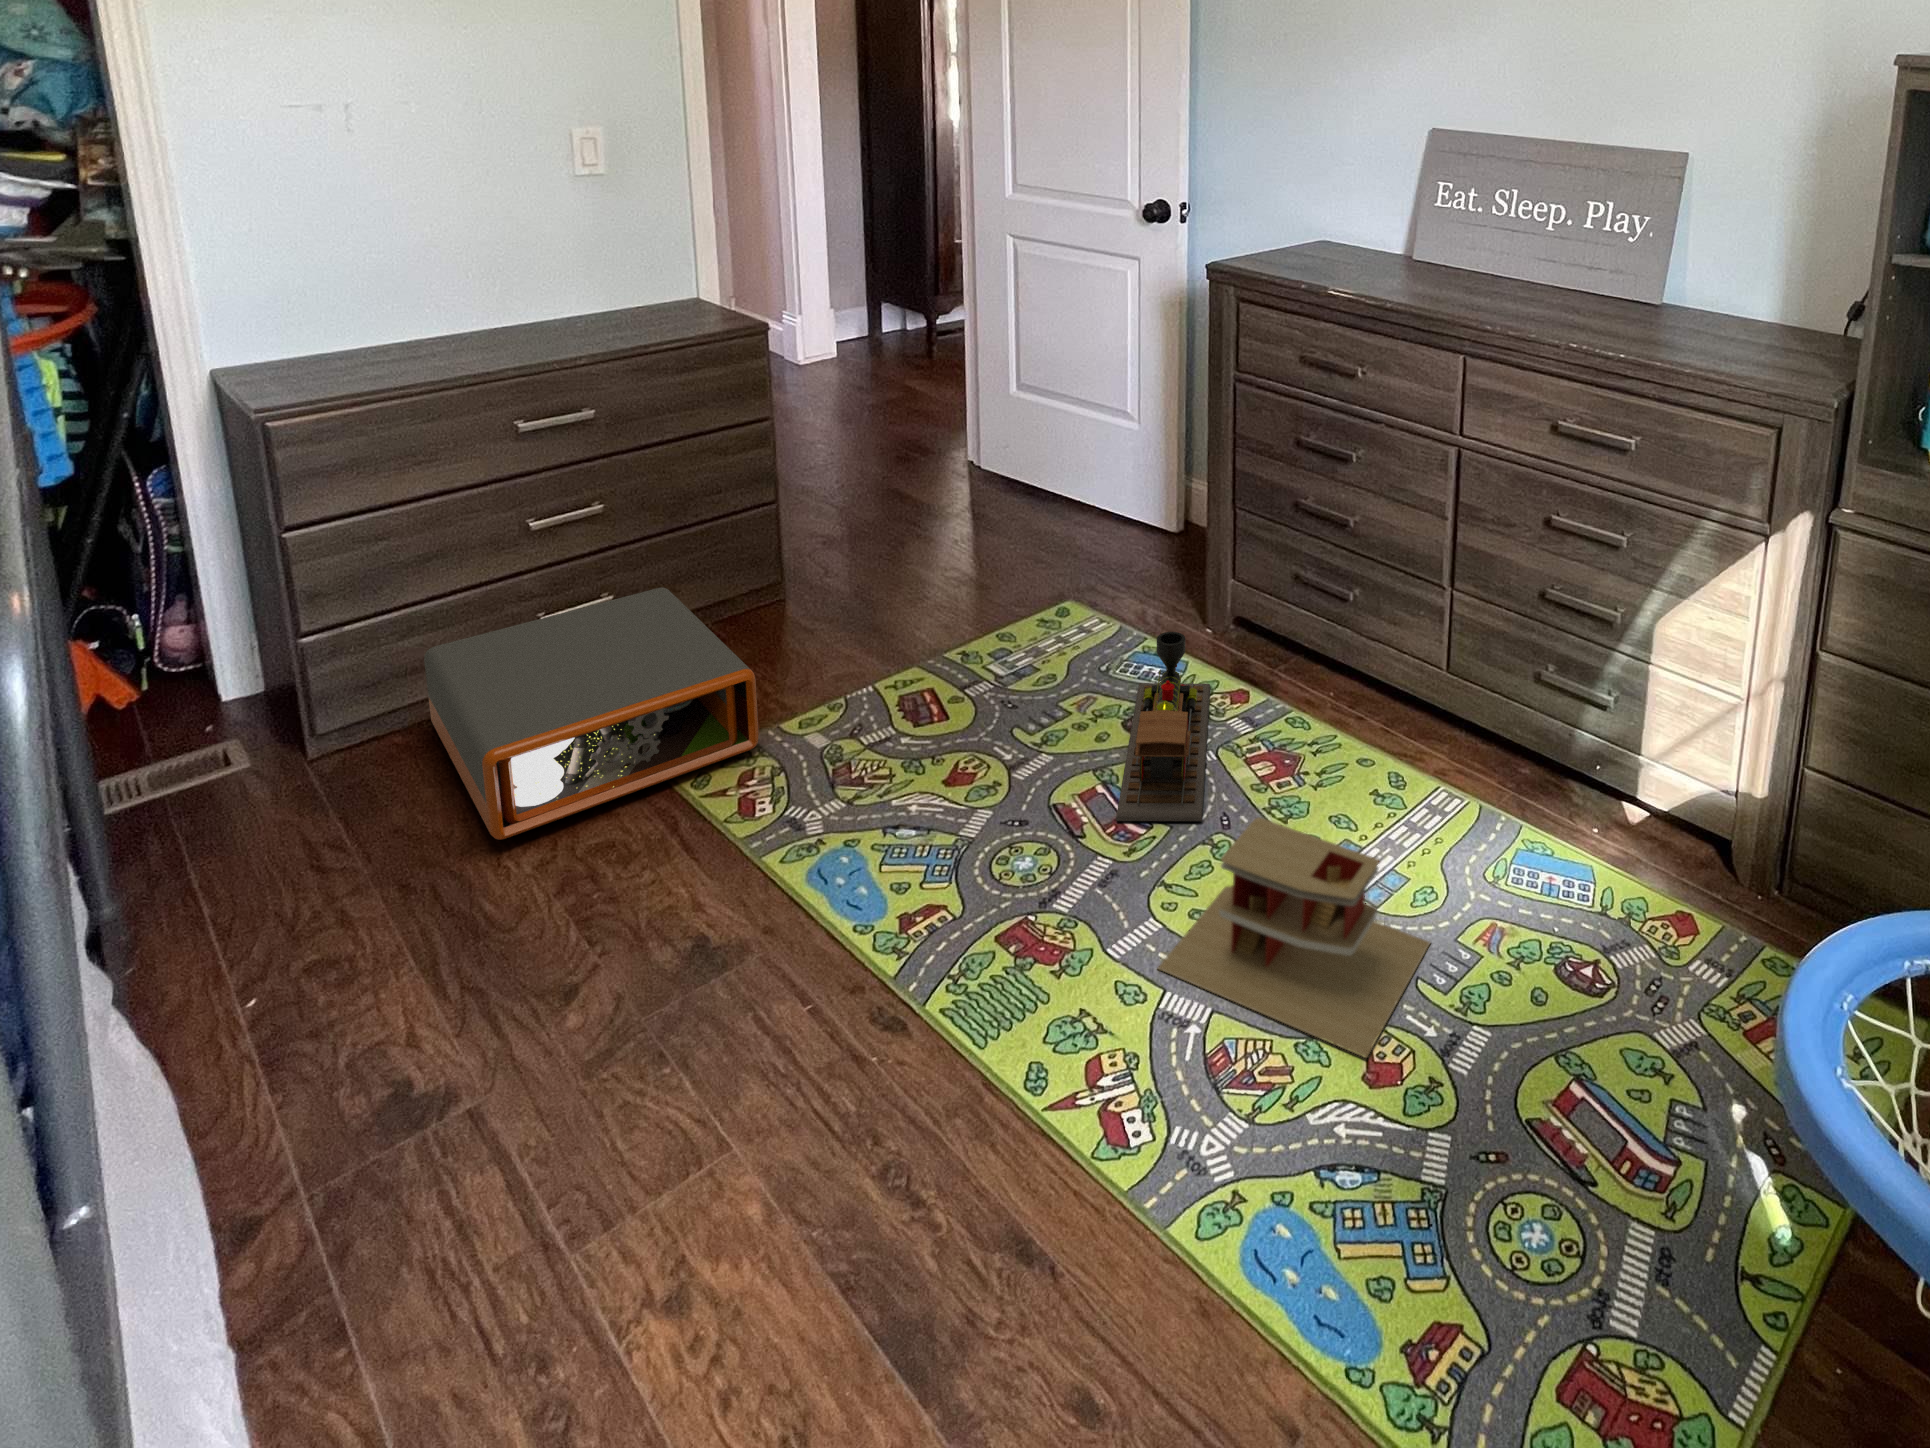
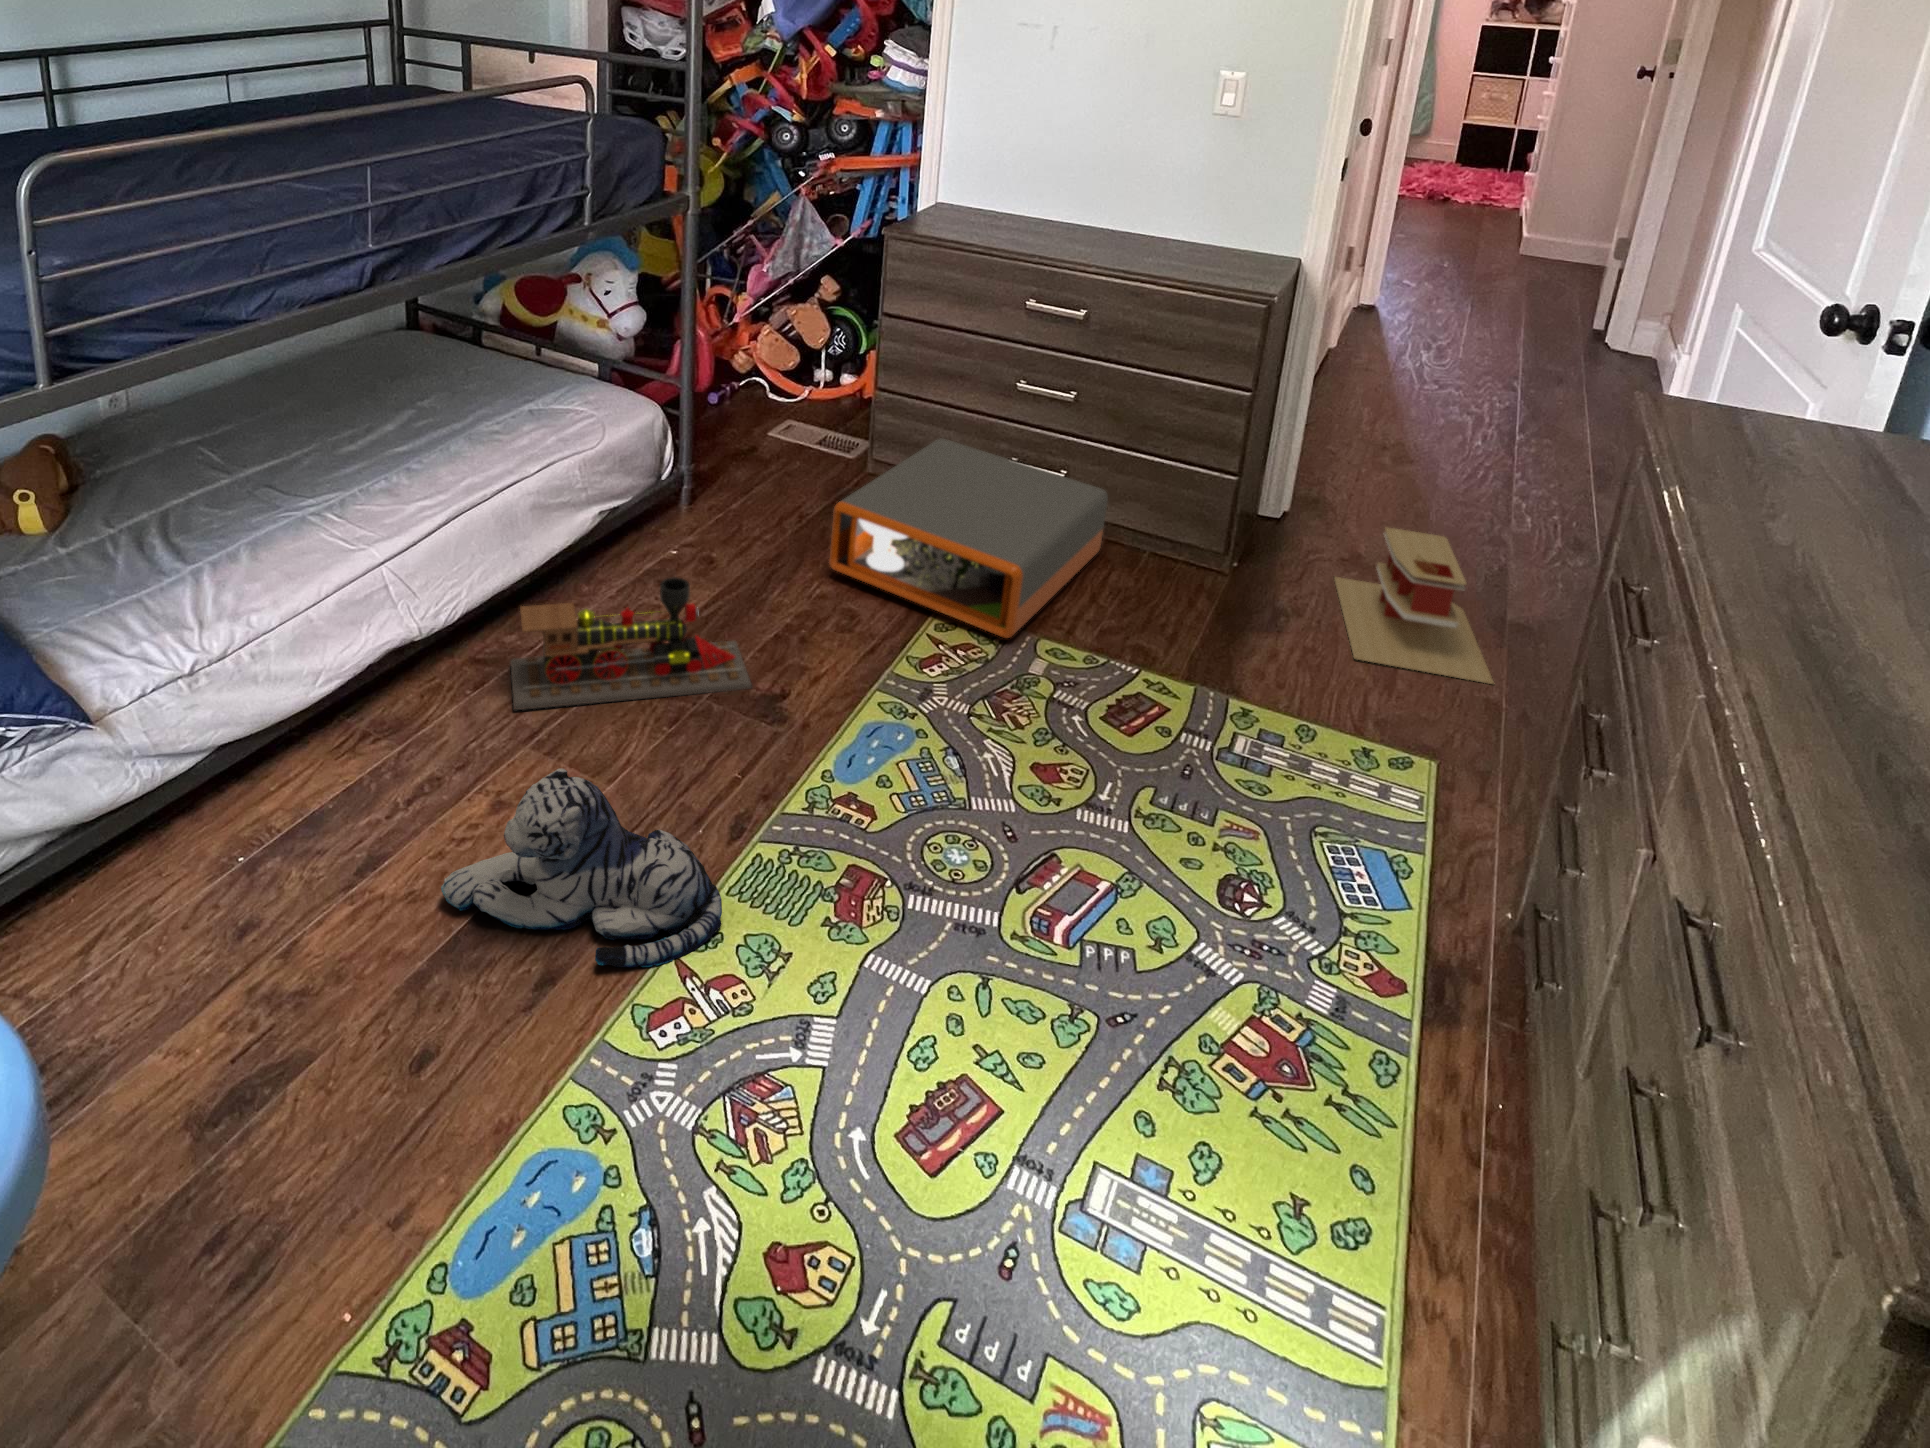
toy train: present [1116,632,1210,821] -> present [510,577,752,710]
toy house: present [1158,817,1430,1058] -> present [1334,528,1494,684]
plush toy: none [818,1031,1051,1361] -> present [441,769,722,967]

